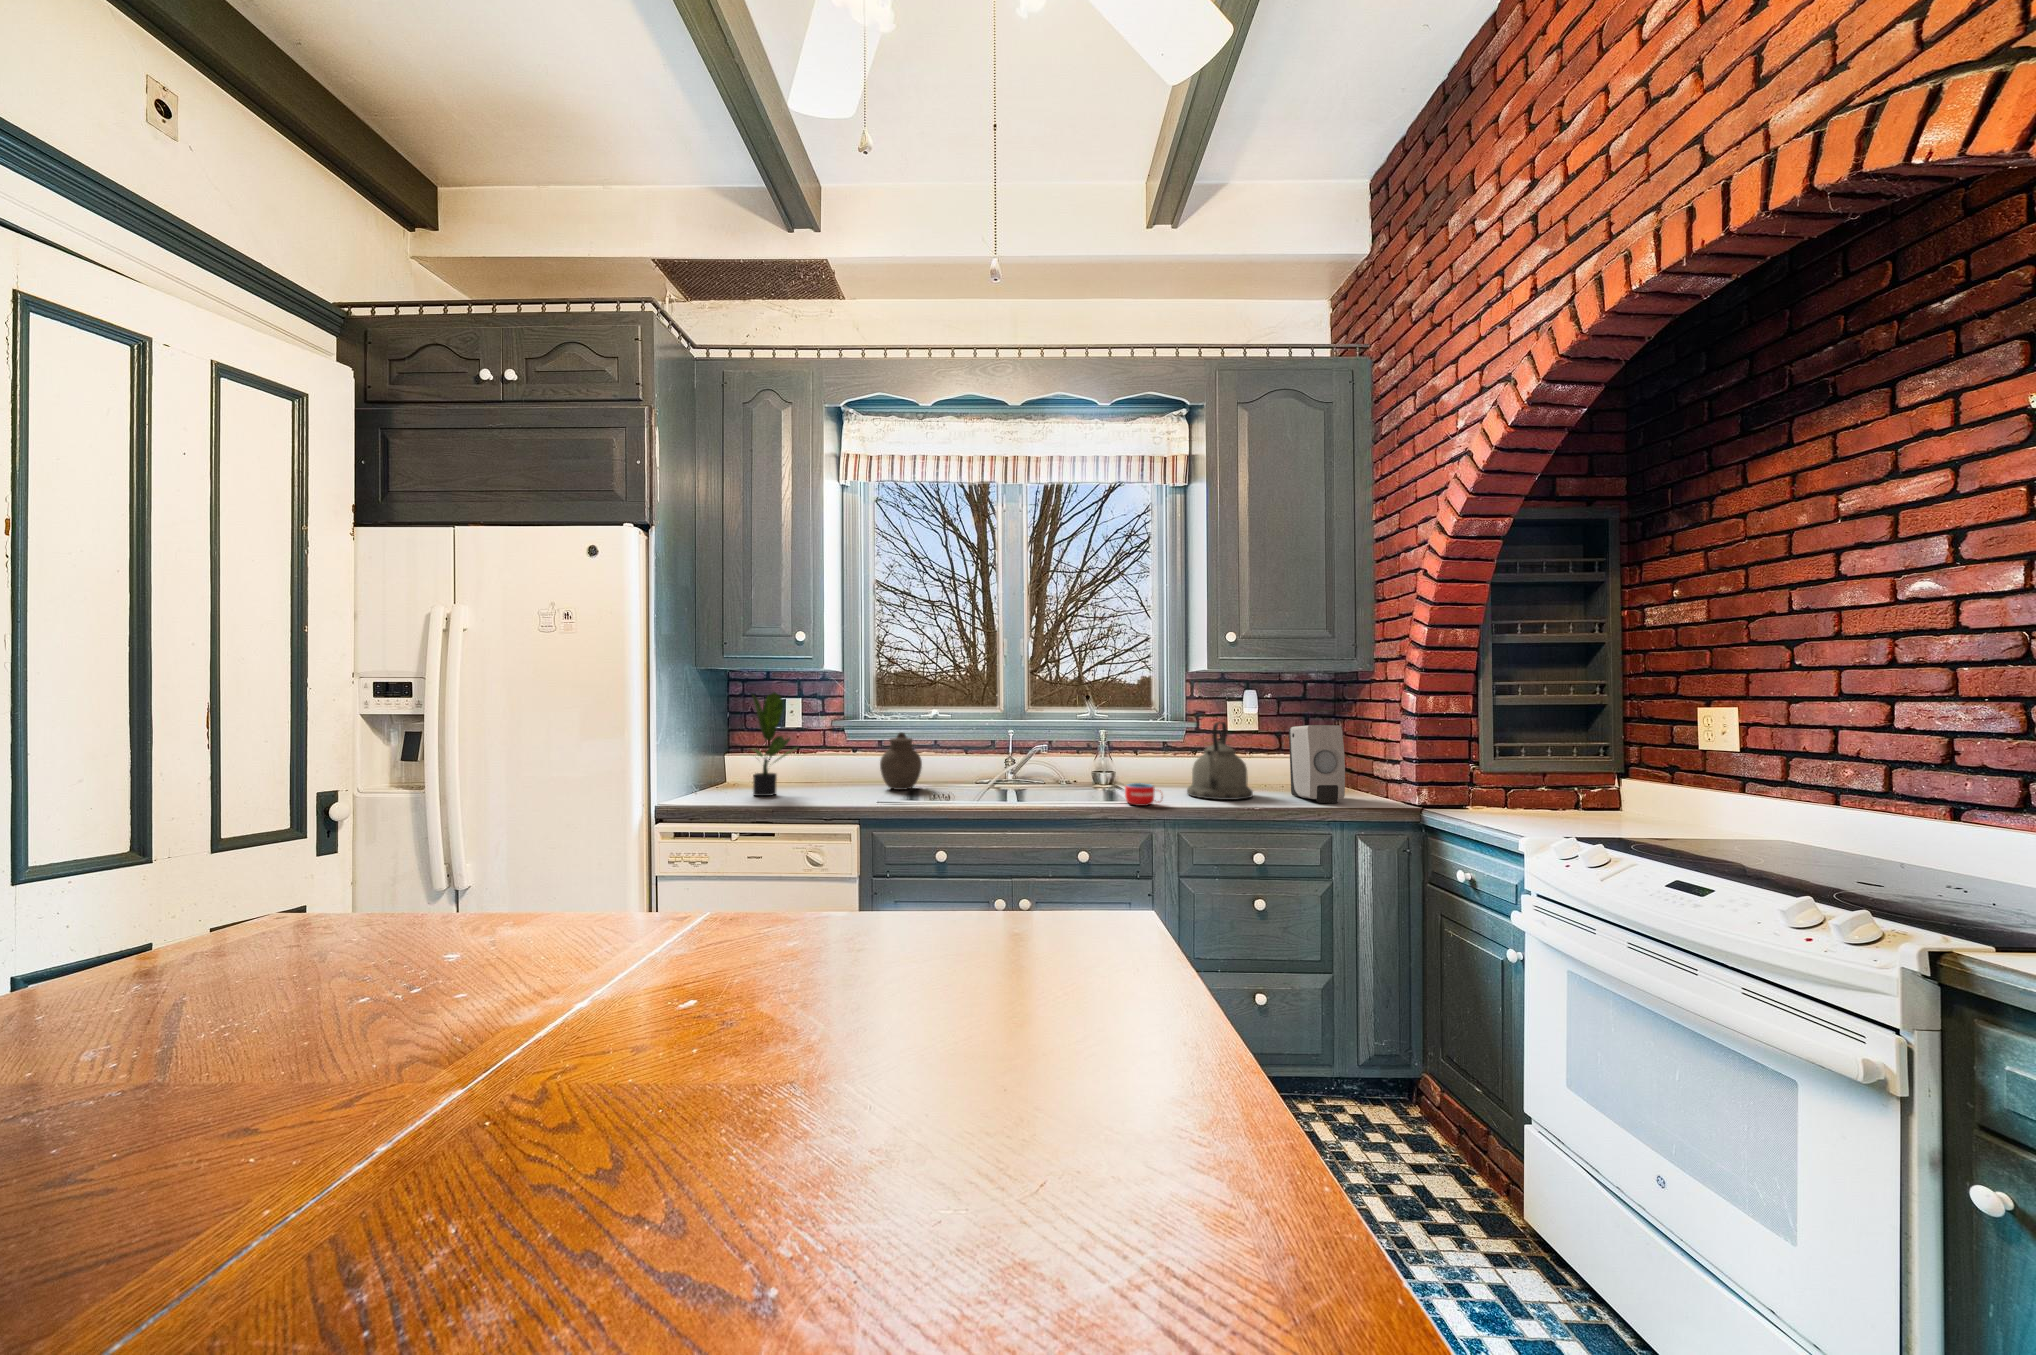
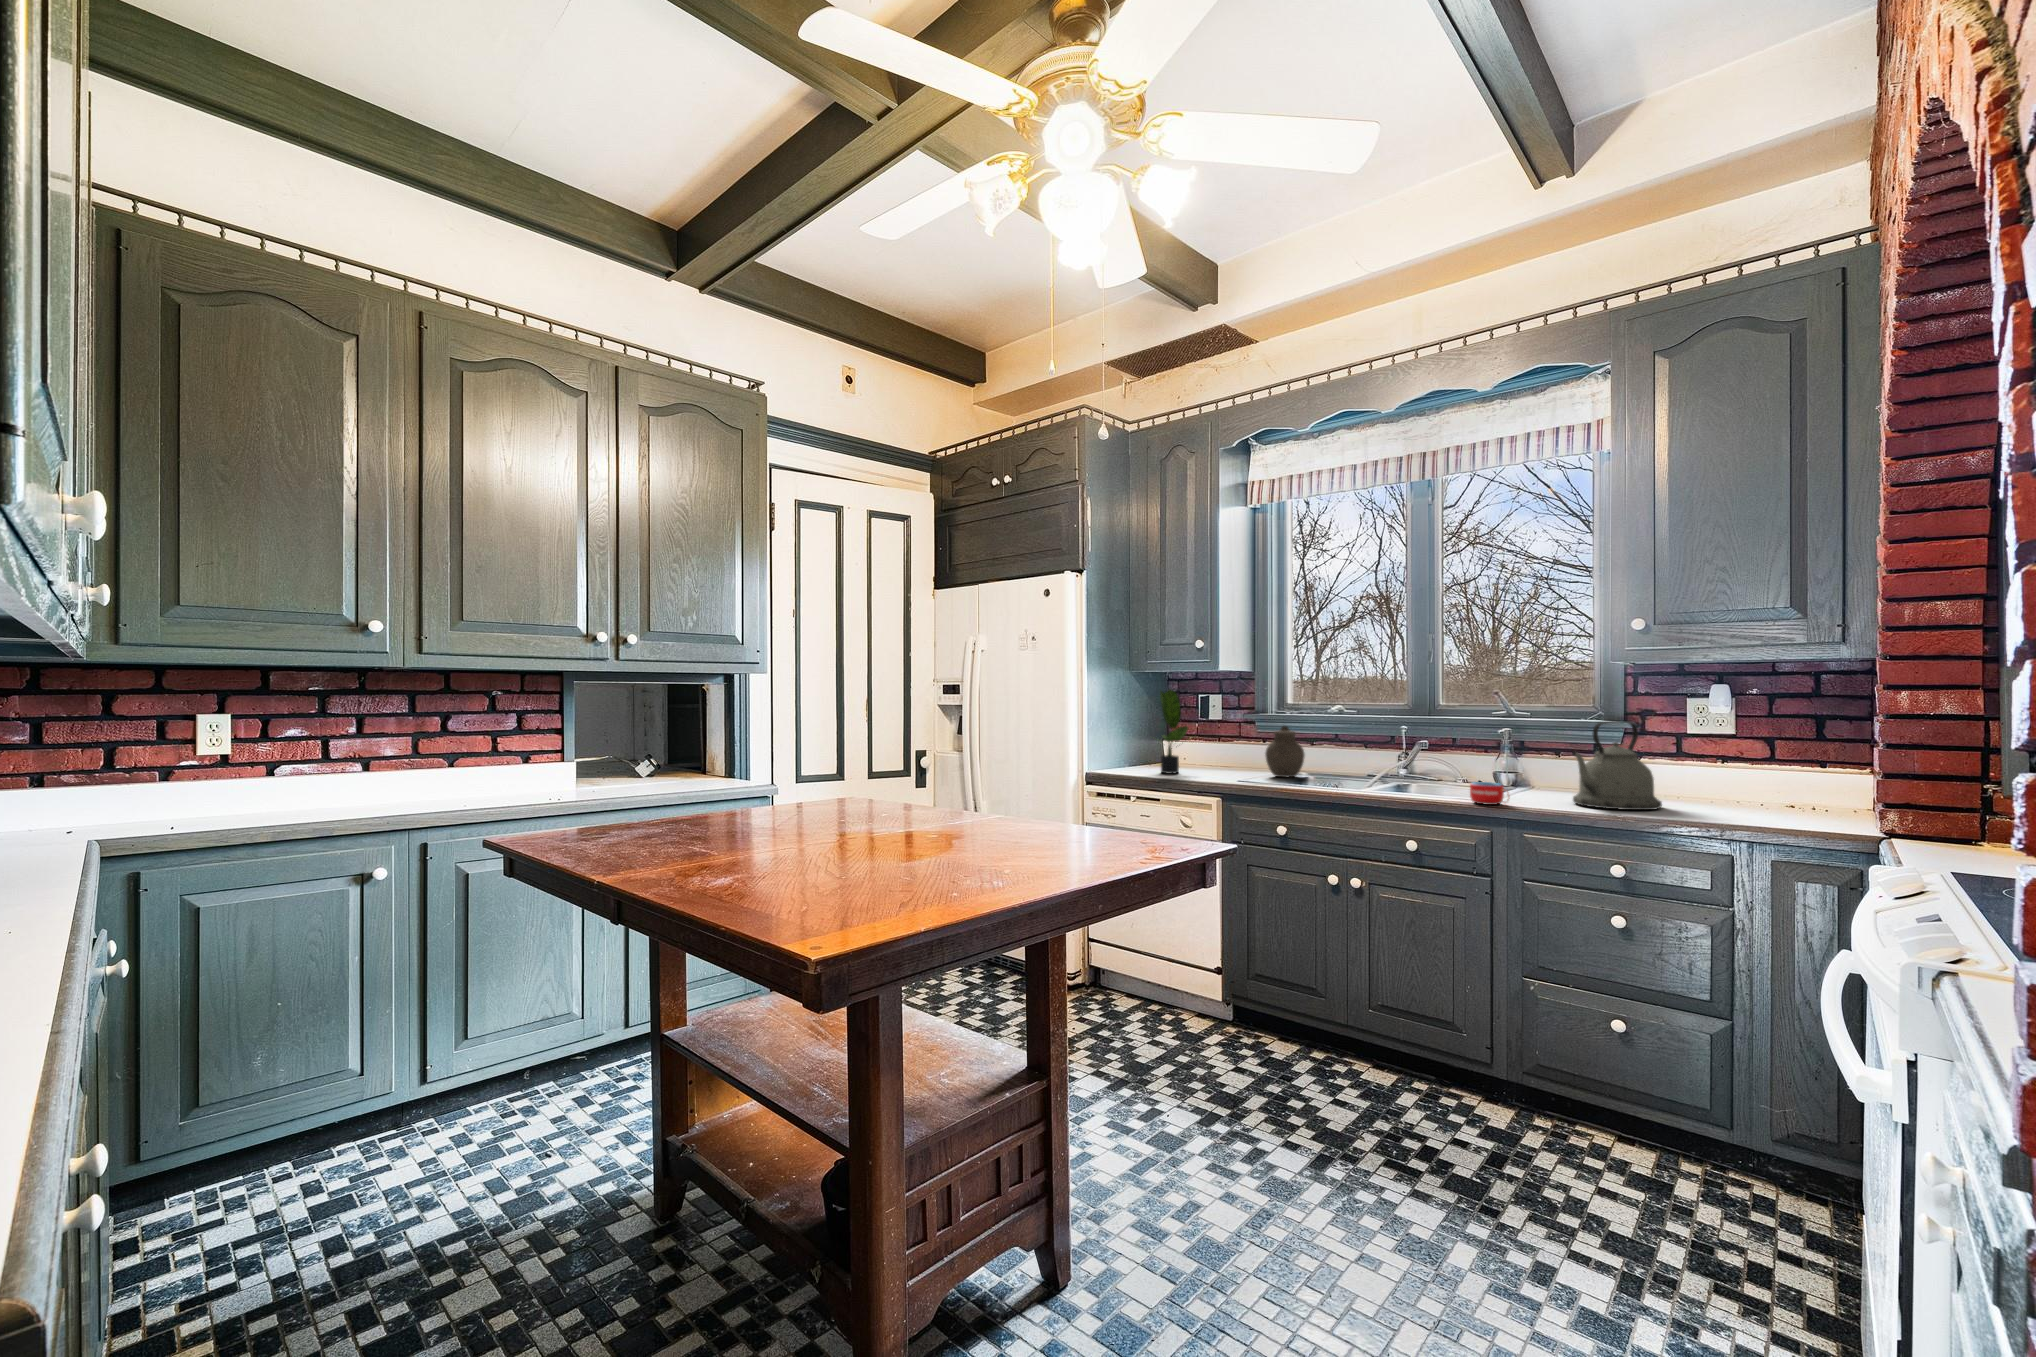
soap dispenser: present [1289,725,1345,803] -> none [1718,726,1775,823]

